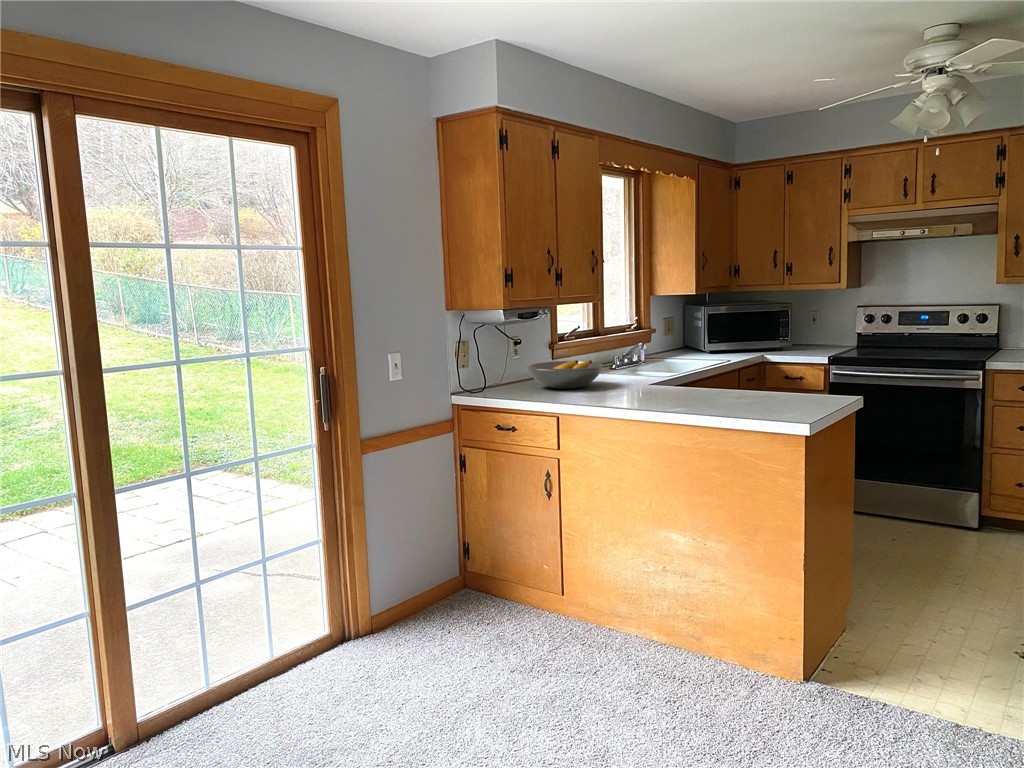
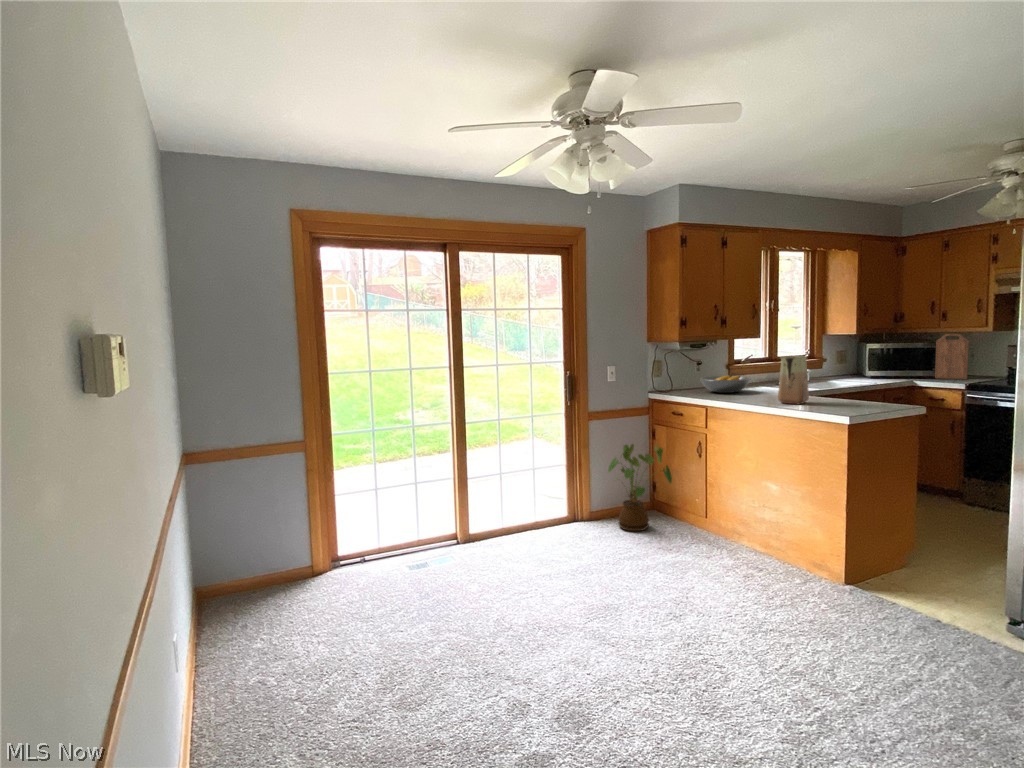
cutting board: none [782,293,818,351] -> present [935,334,969,379]
vase: none [677,328,718,404] -> present [778,356,809,404]
house plant: none [406,484,517,641] -> present [608,444,672,531]

